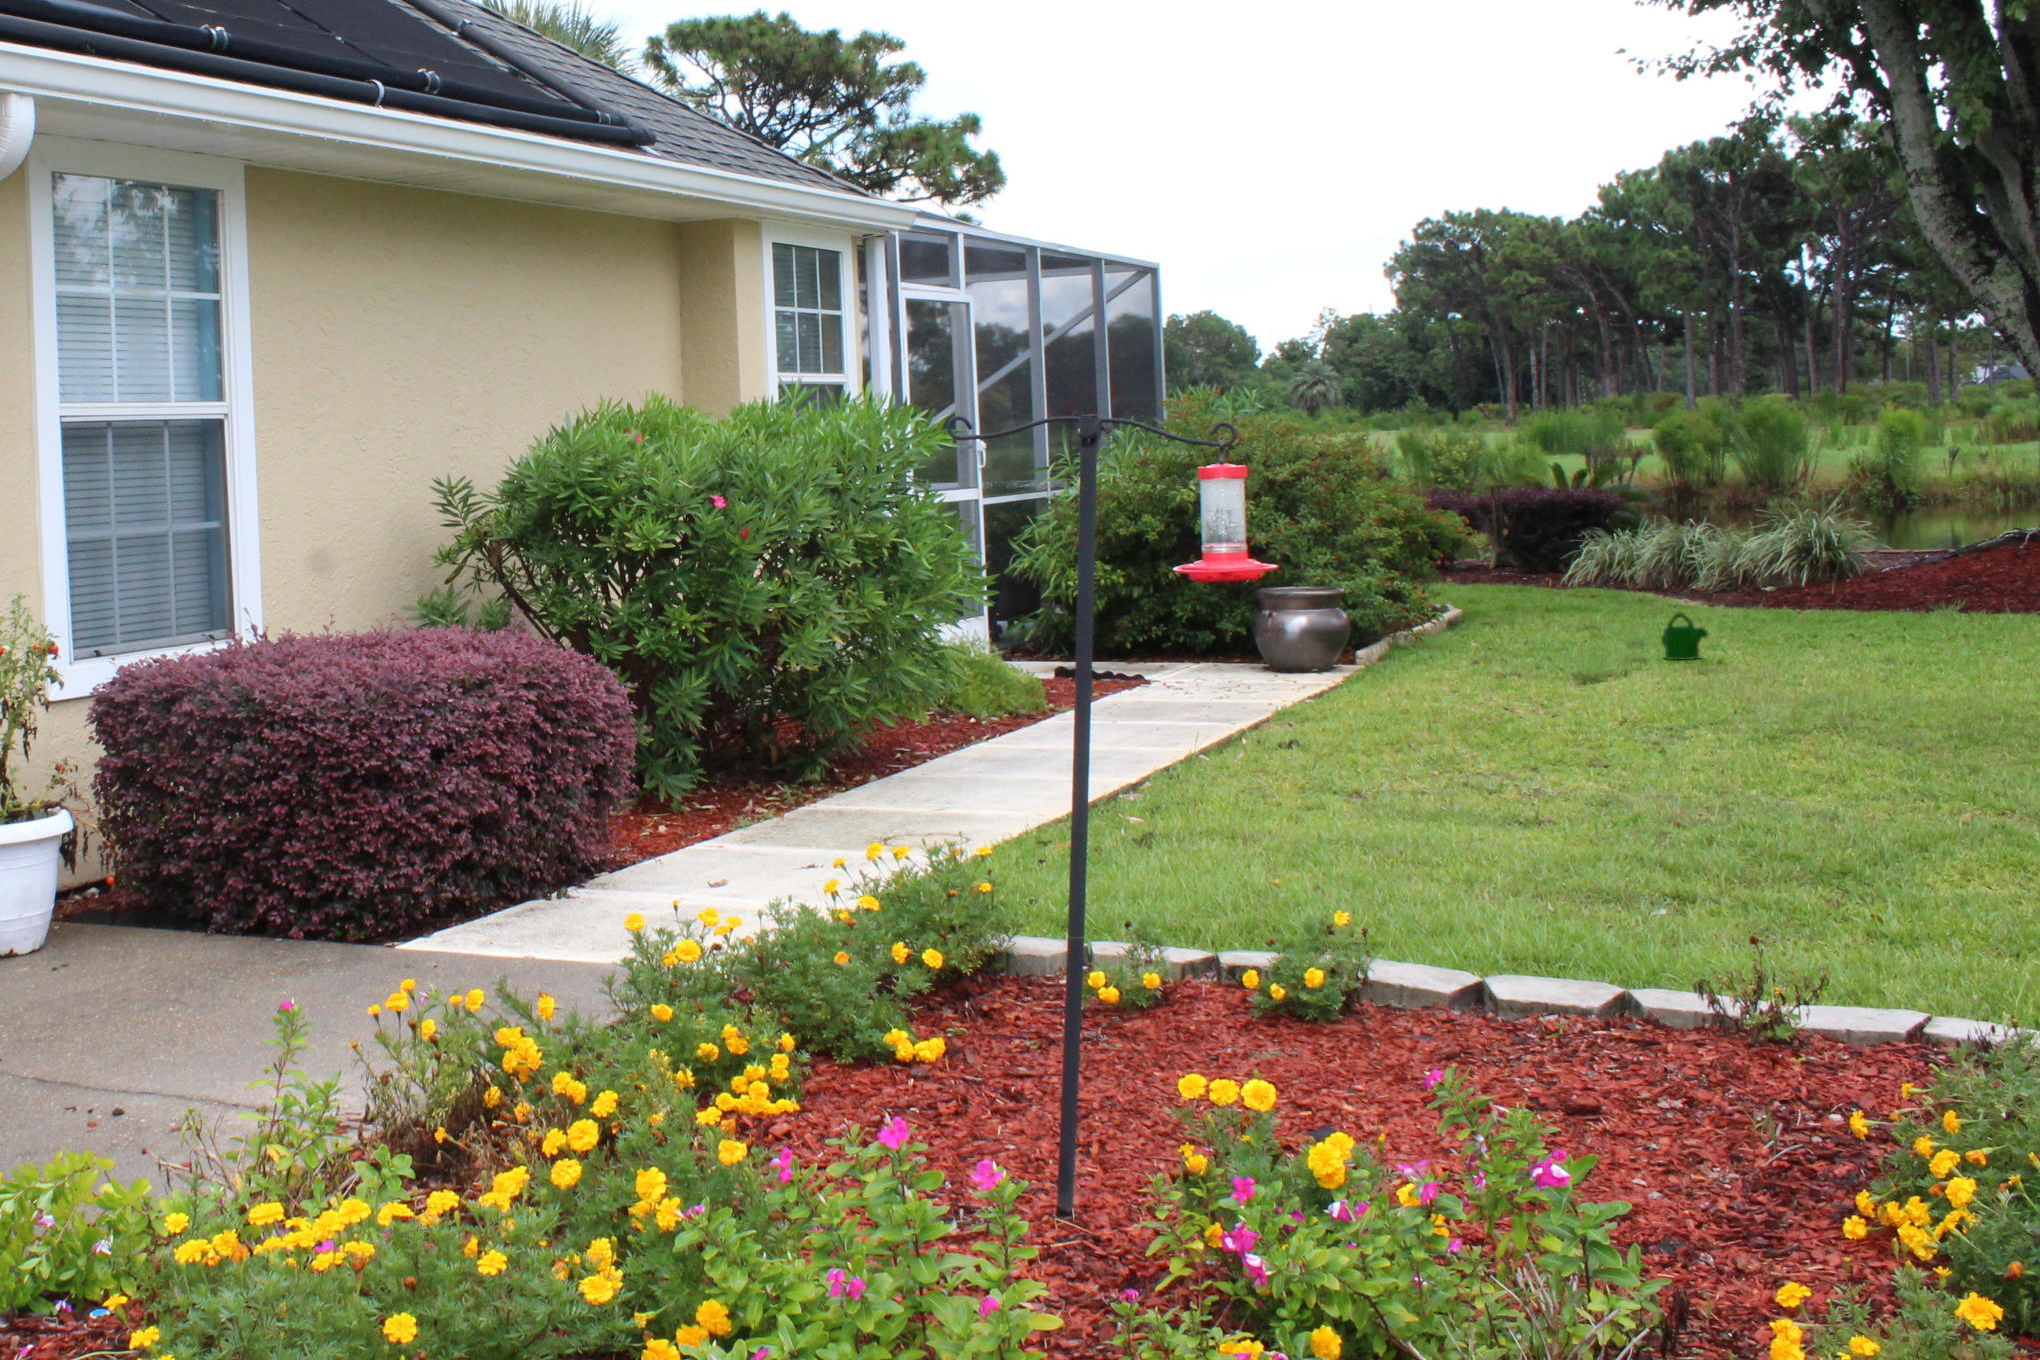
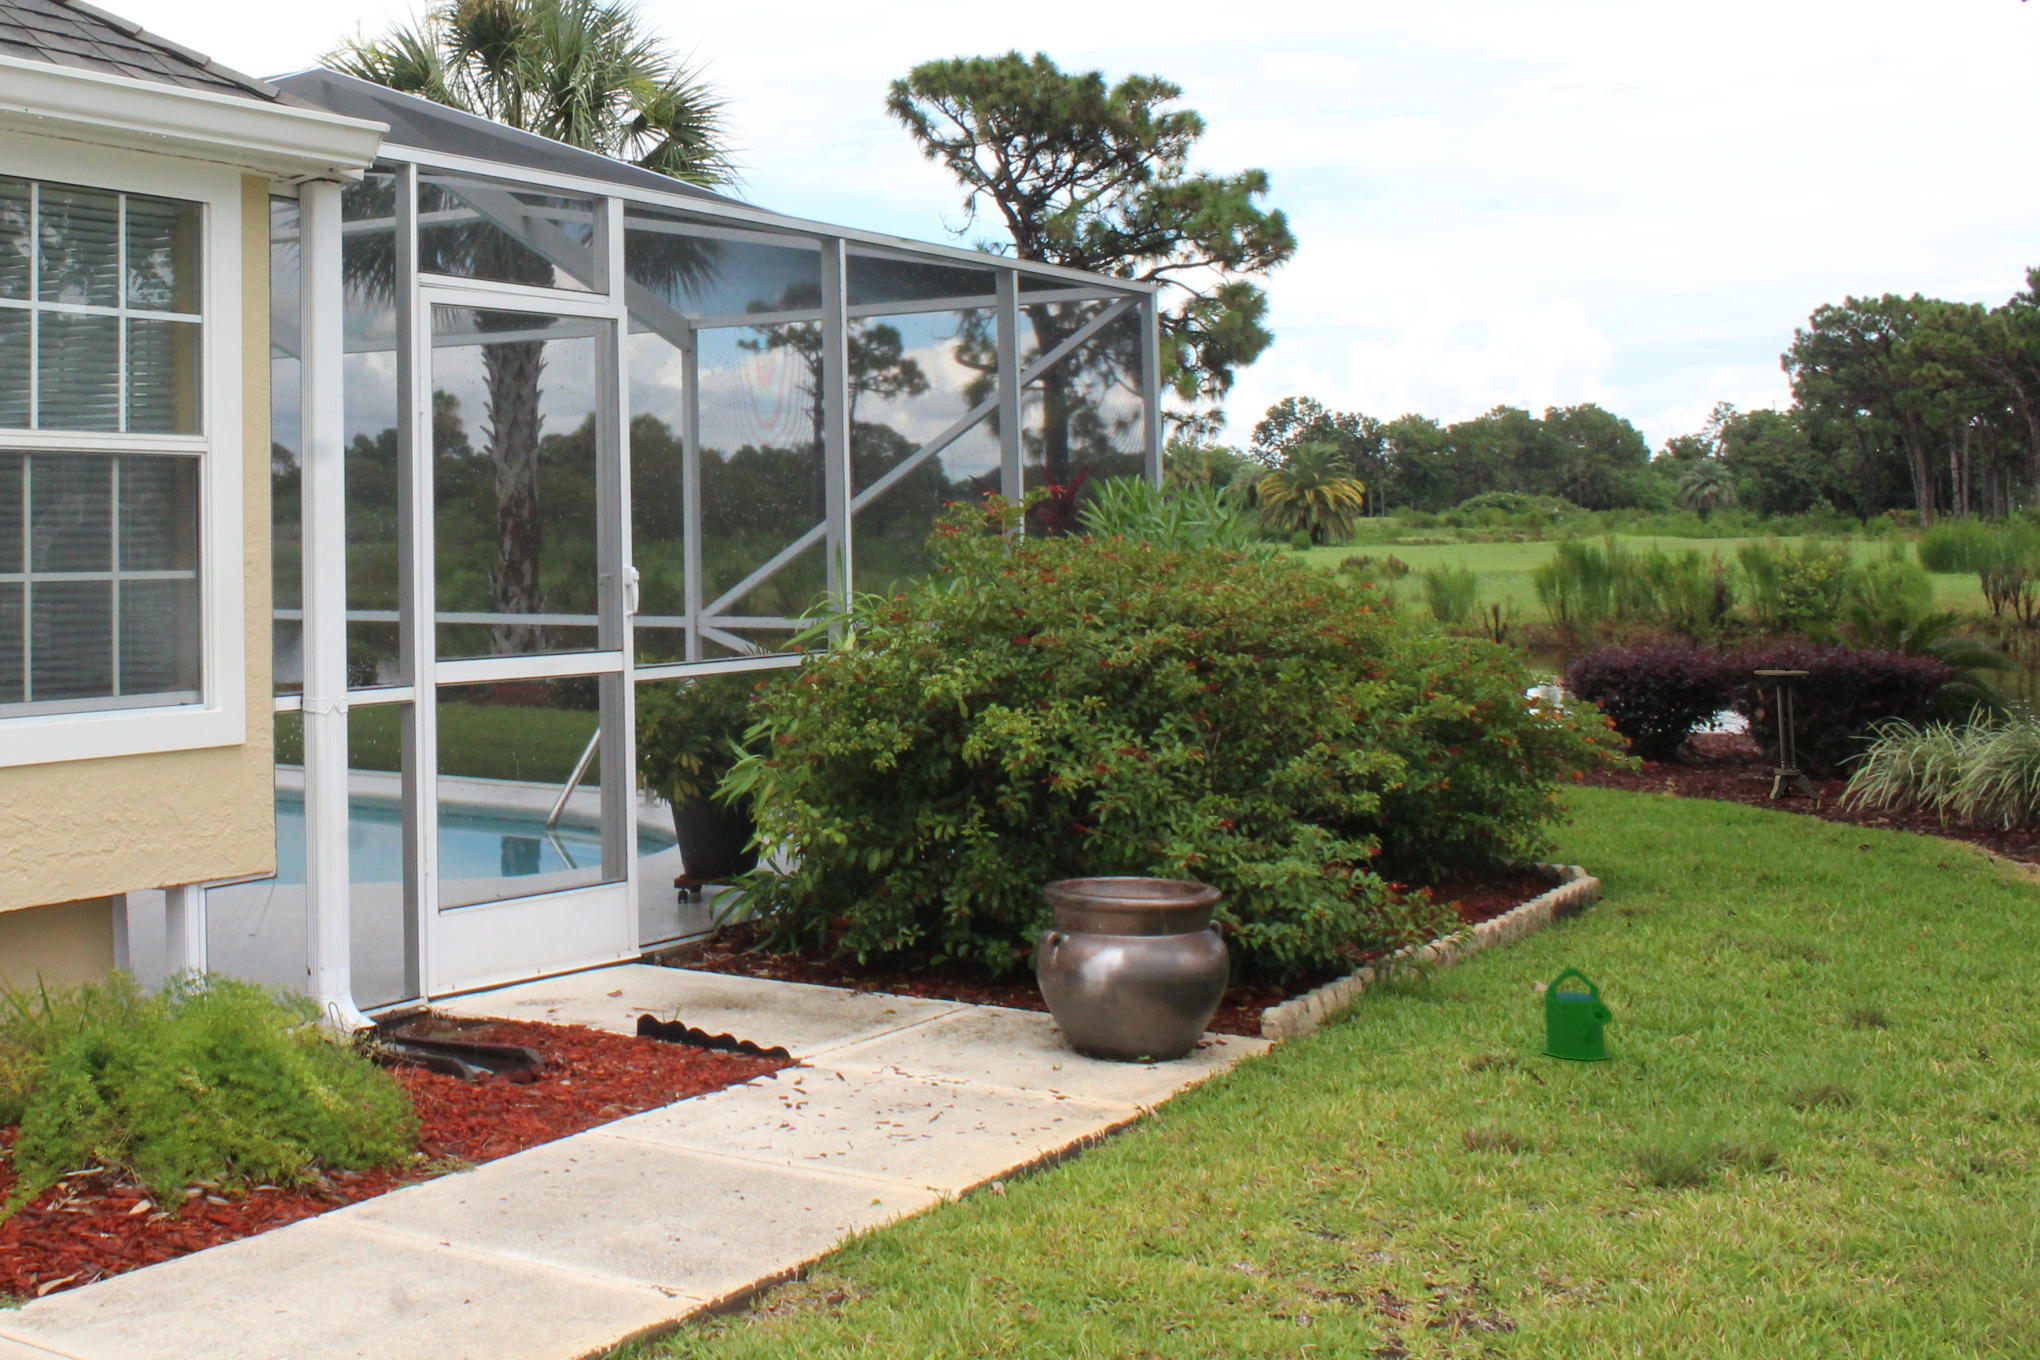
watering can: present [1661,613,1708,660] -> present [1542,967,1613,1061]

